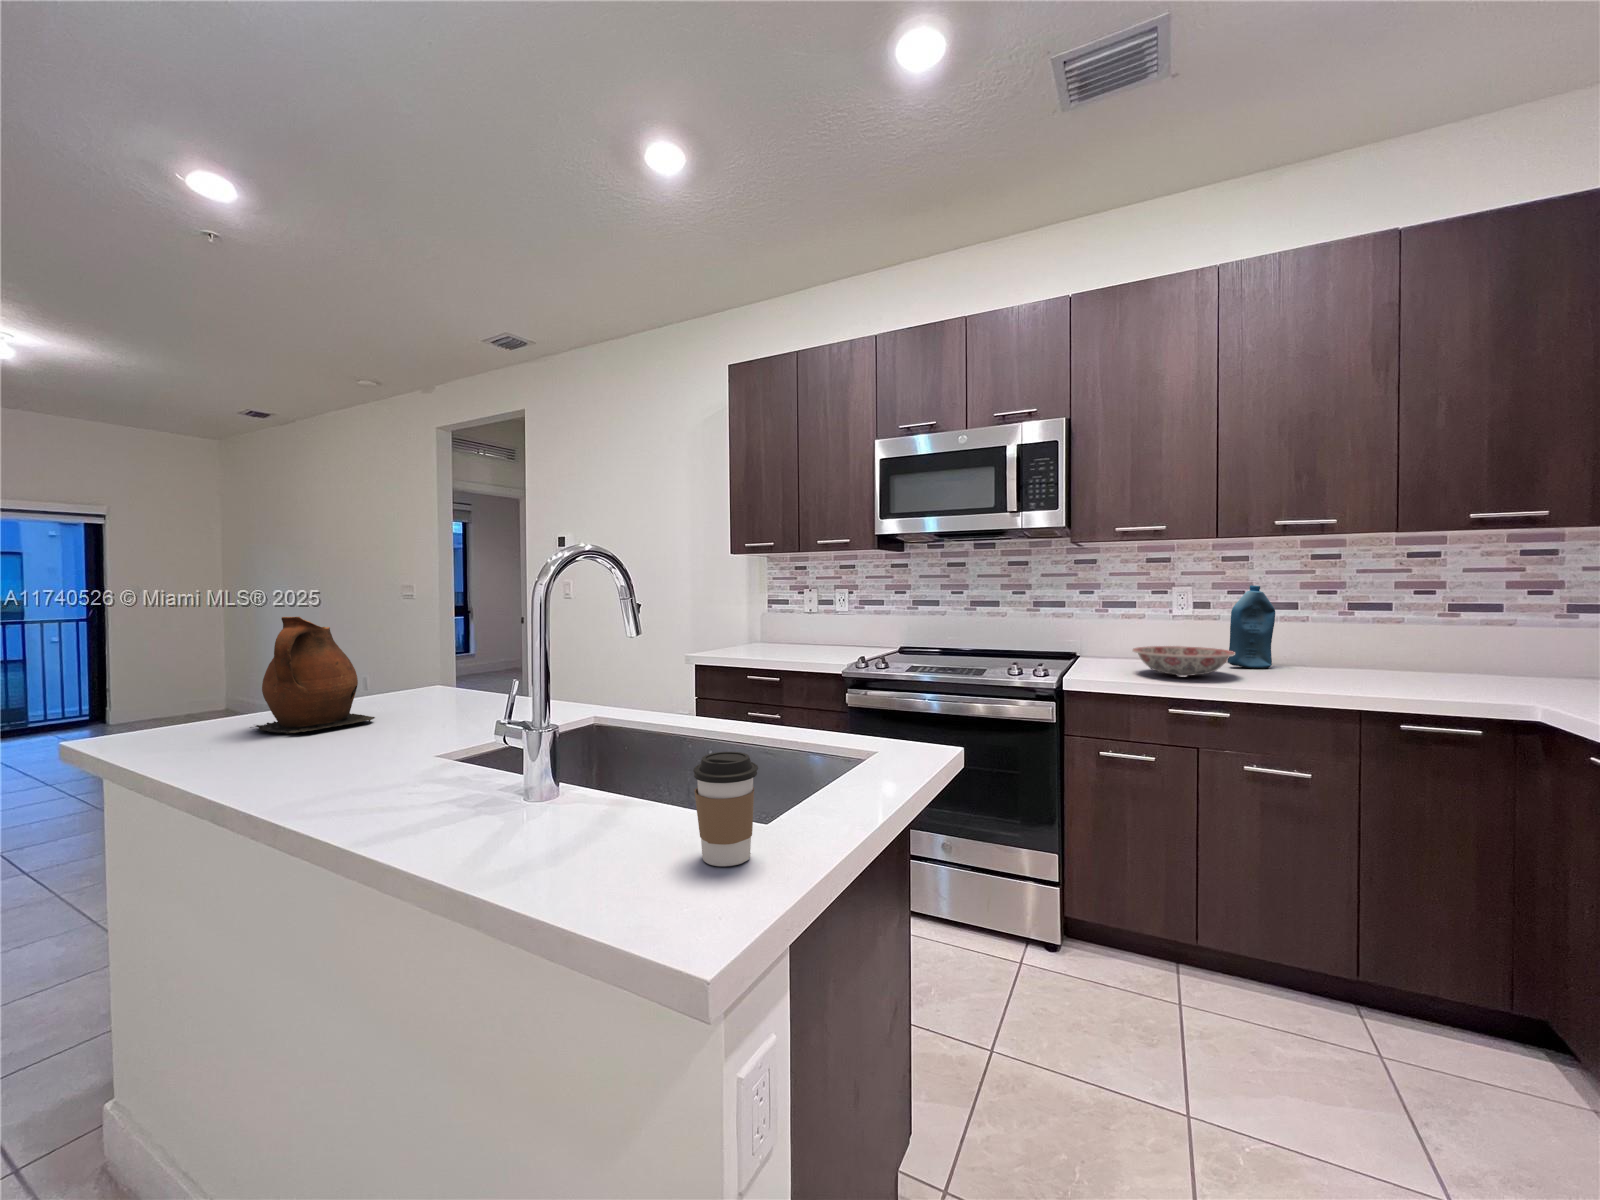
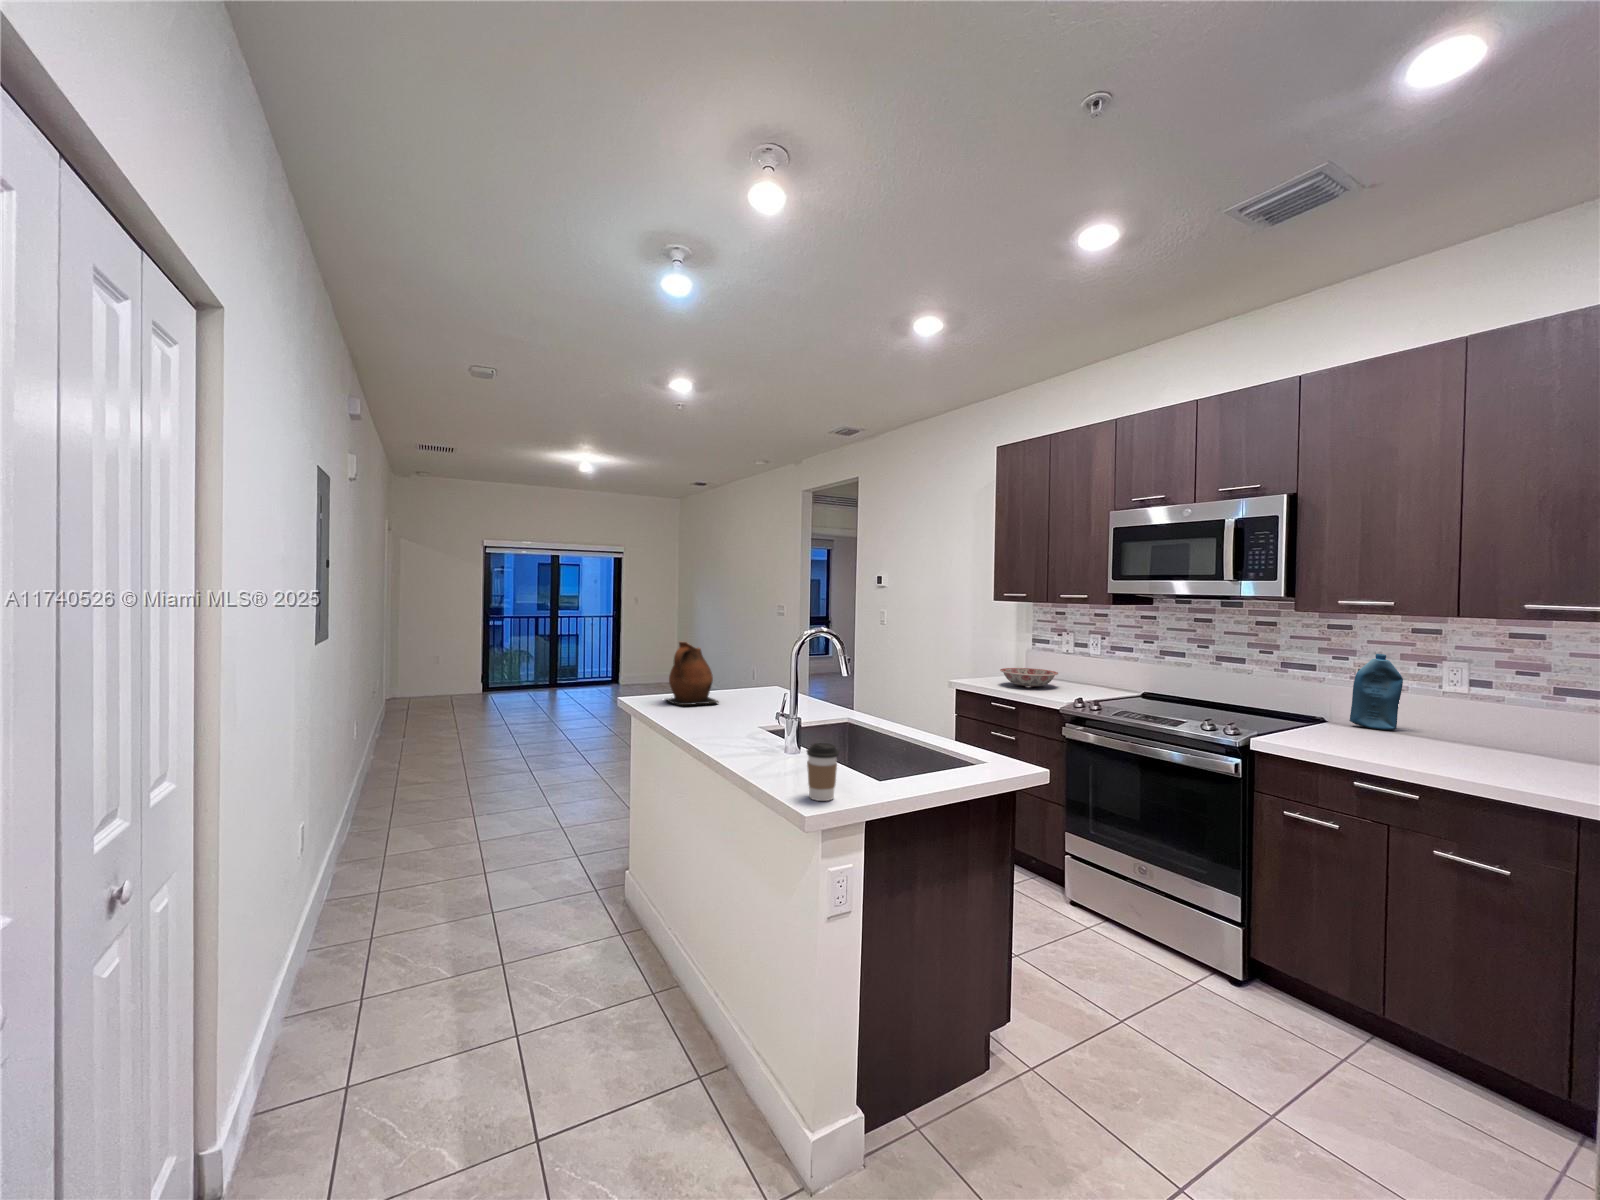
bottle: present [1227,585,1275,669] -> present [1349,654,1403,730]
ceramic bowl: present [1133,646,1235,676] -> present [1000,668,1058,687]

